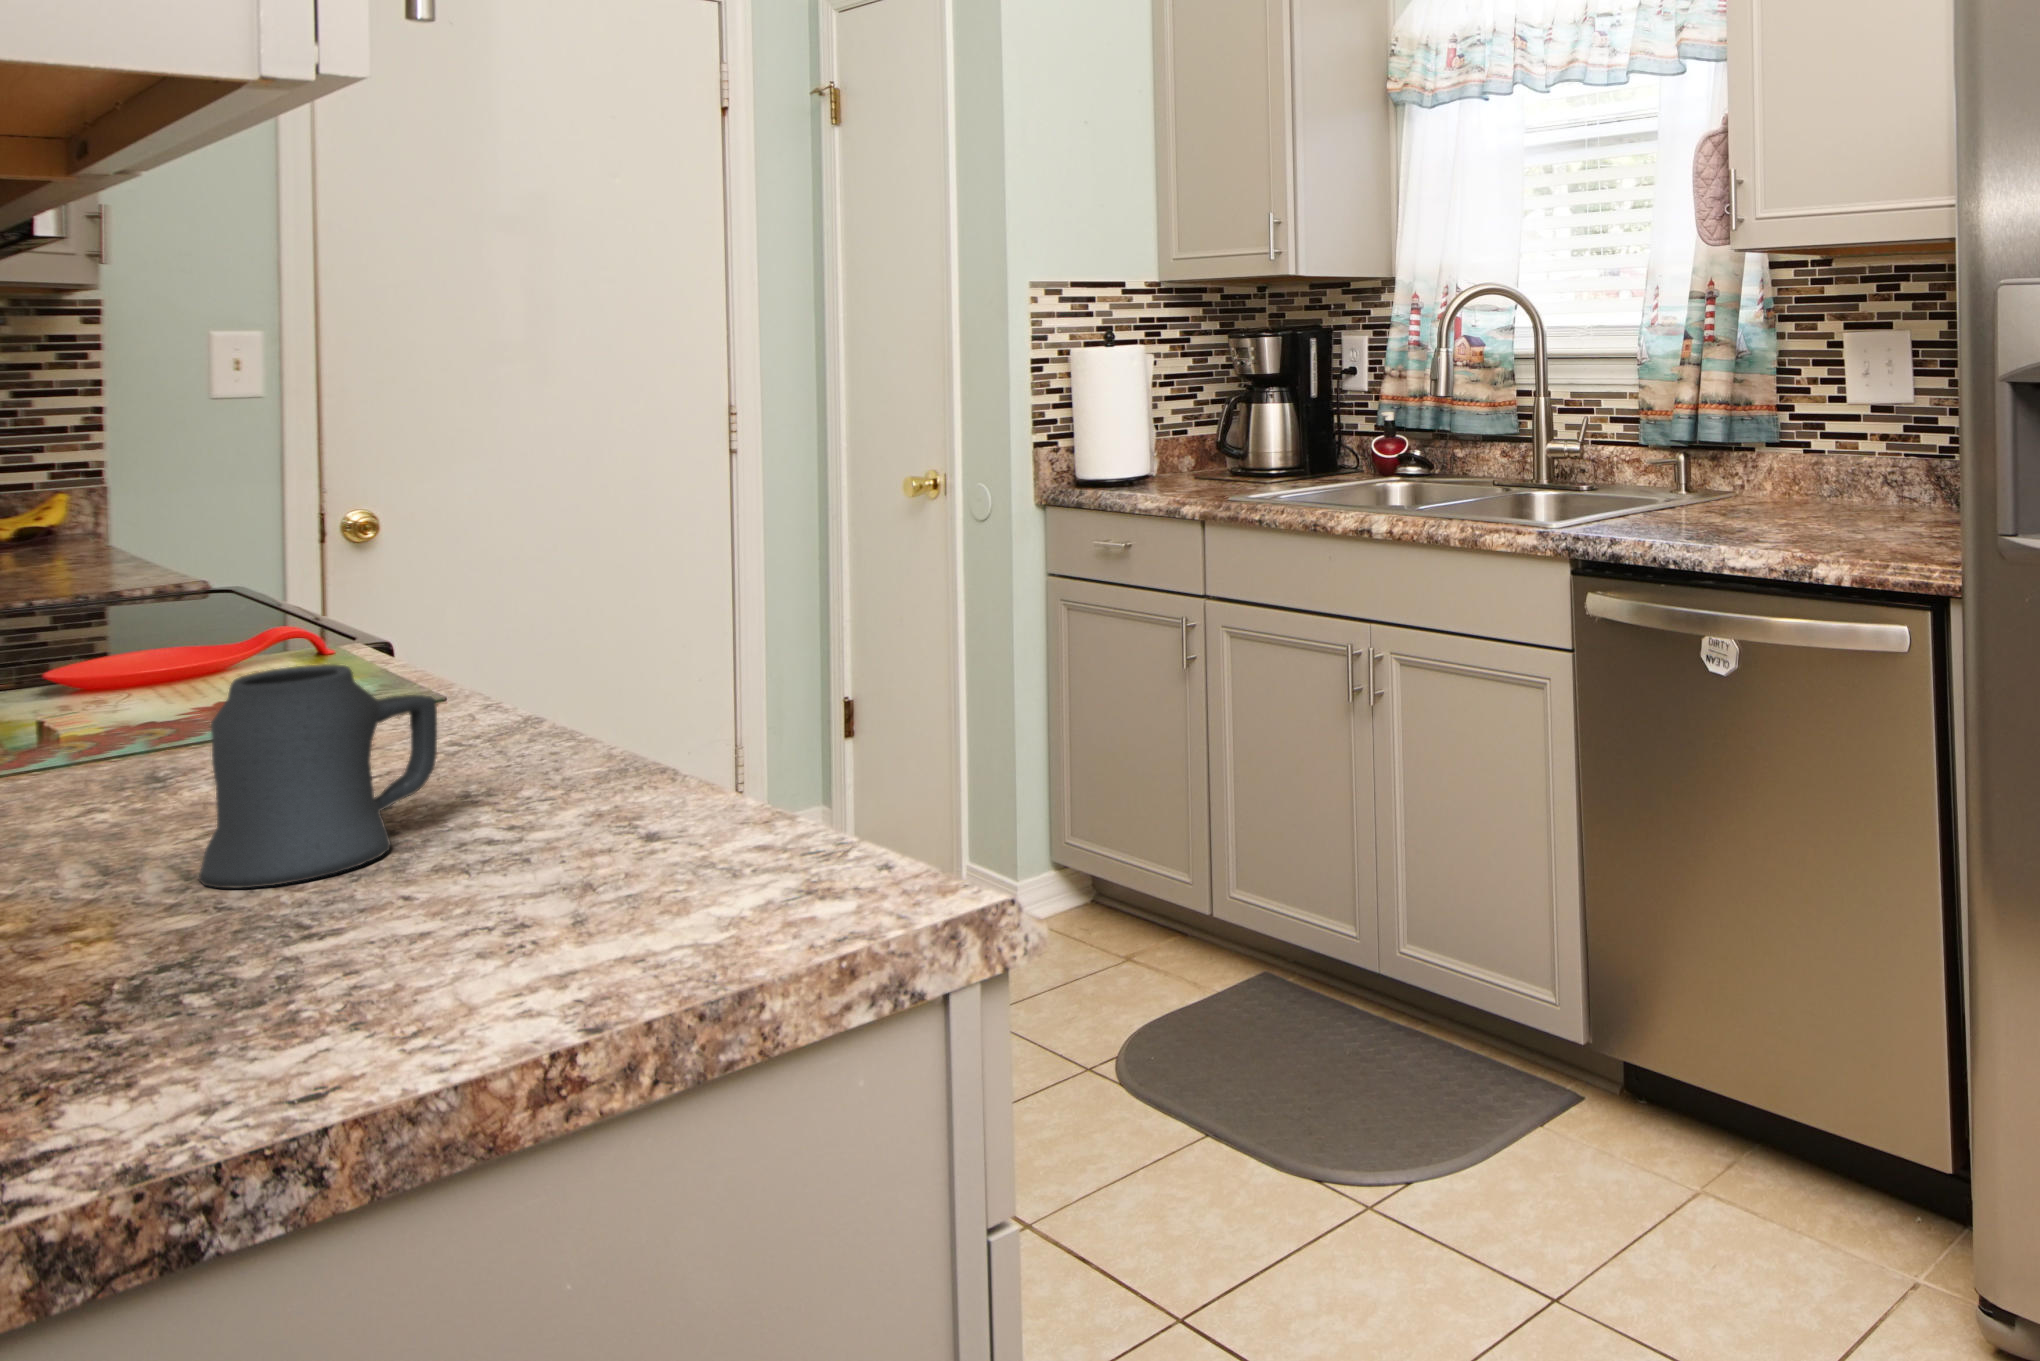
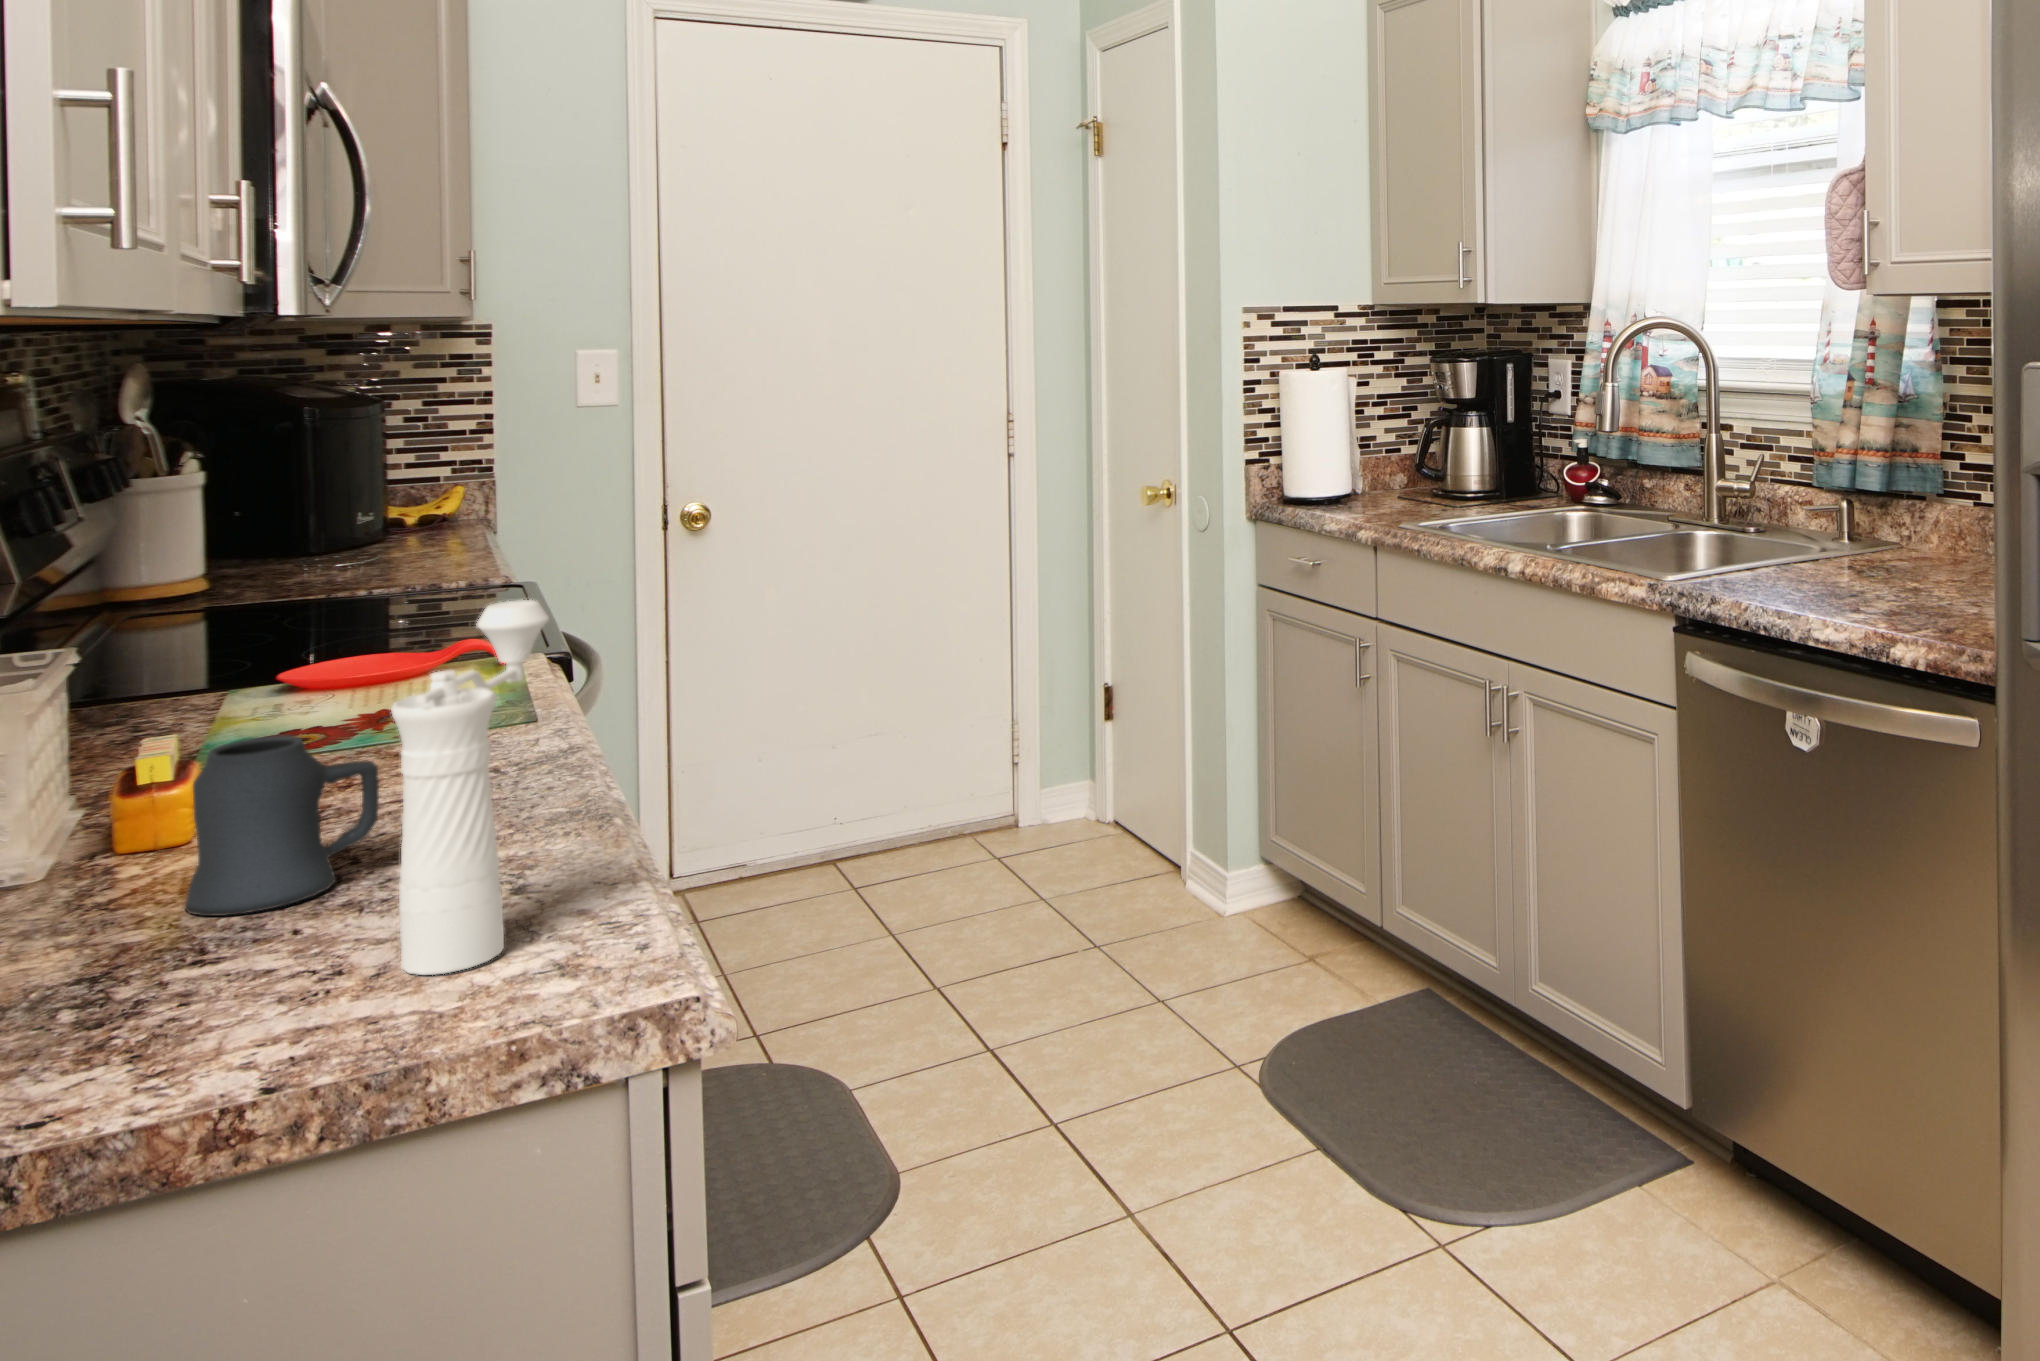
pepper mill: none [587,482,717,911] -> present [391,600,549,975]

